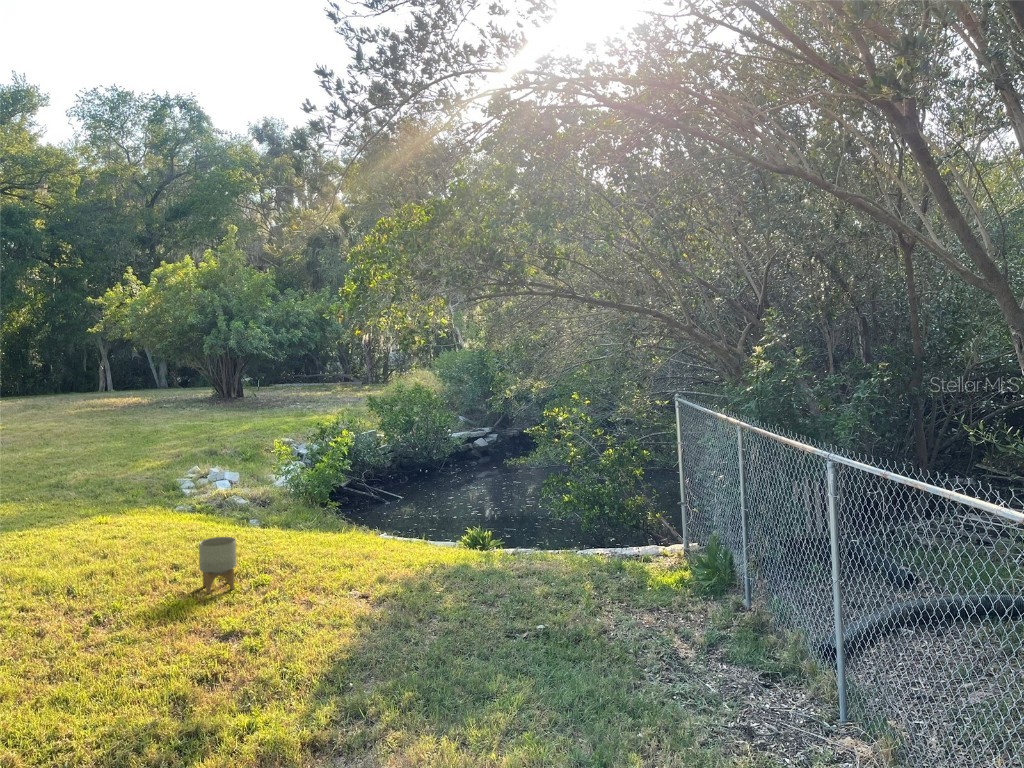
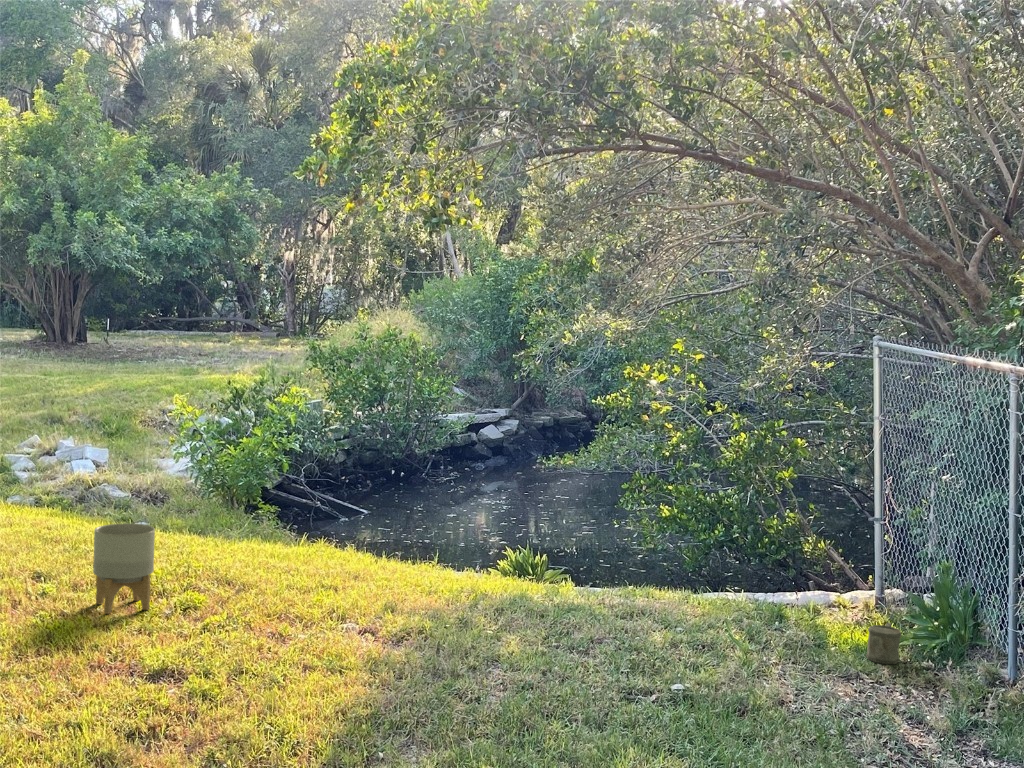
watering can: none [663,576,684,603] -> present [866,622,902,664]

